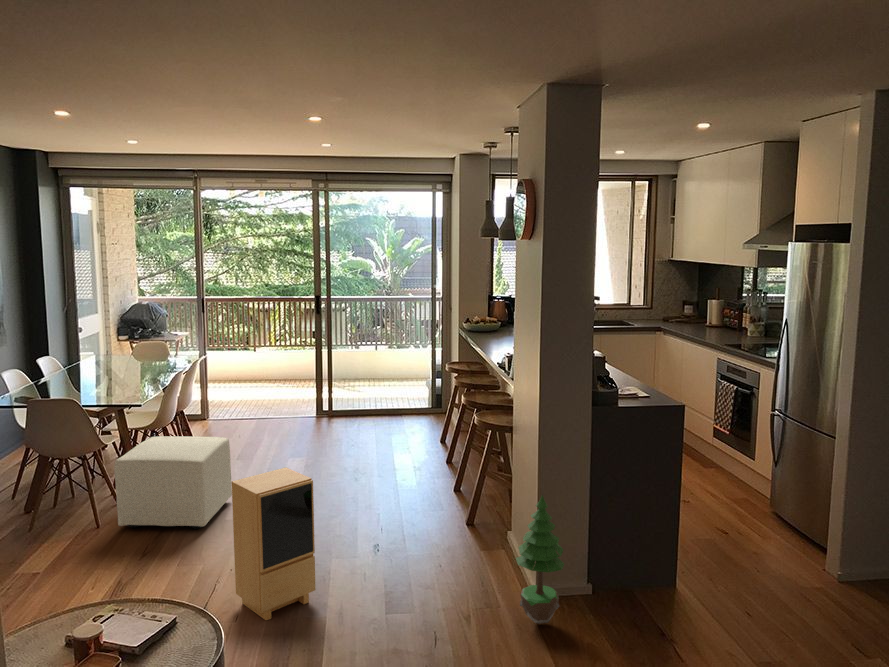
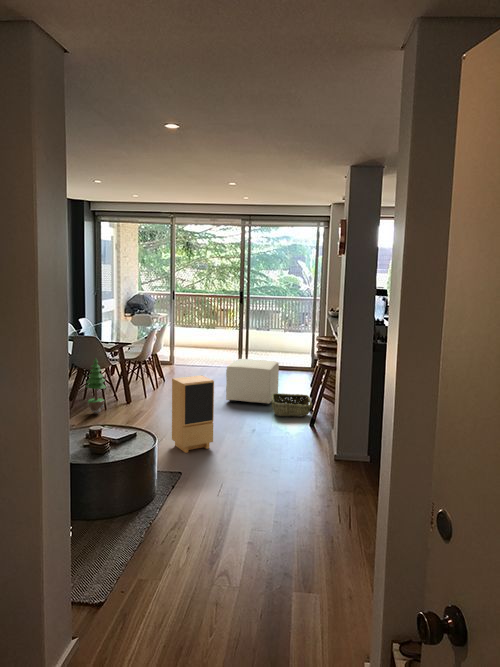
ottoman: present [114,436,232,529] -> present [226,359,279,405]
woven basket: none [394,468,465,511] -> present [271,393,312,417]
potted tree: present [516,496,564,624] -> present [85,358,106,414]

